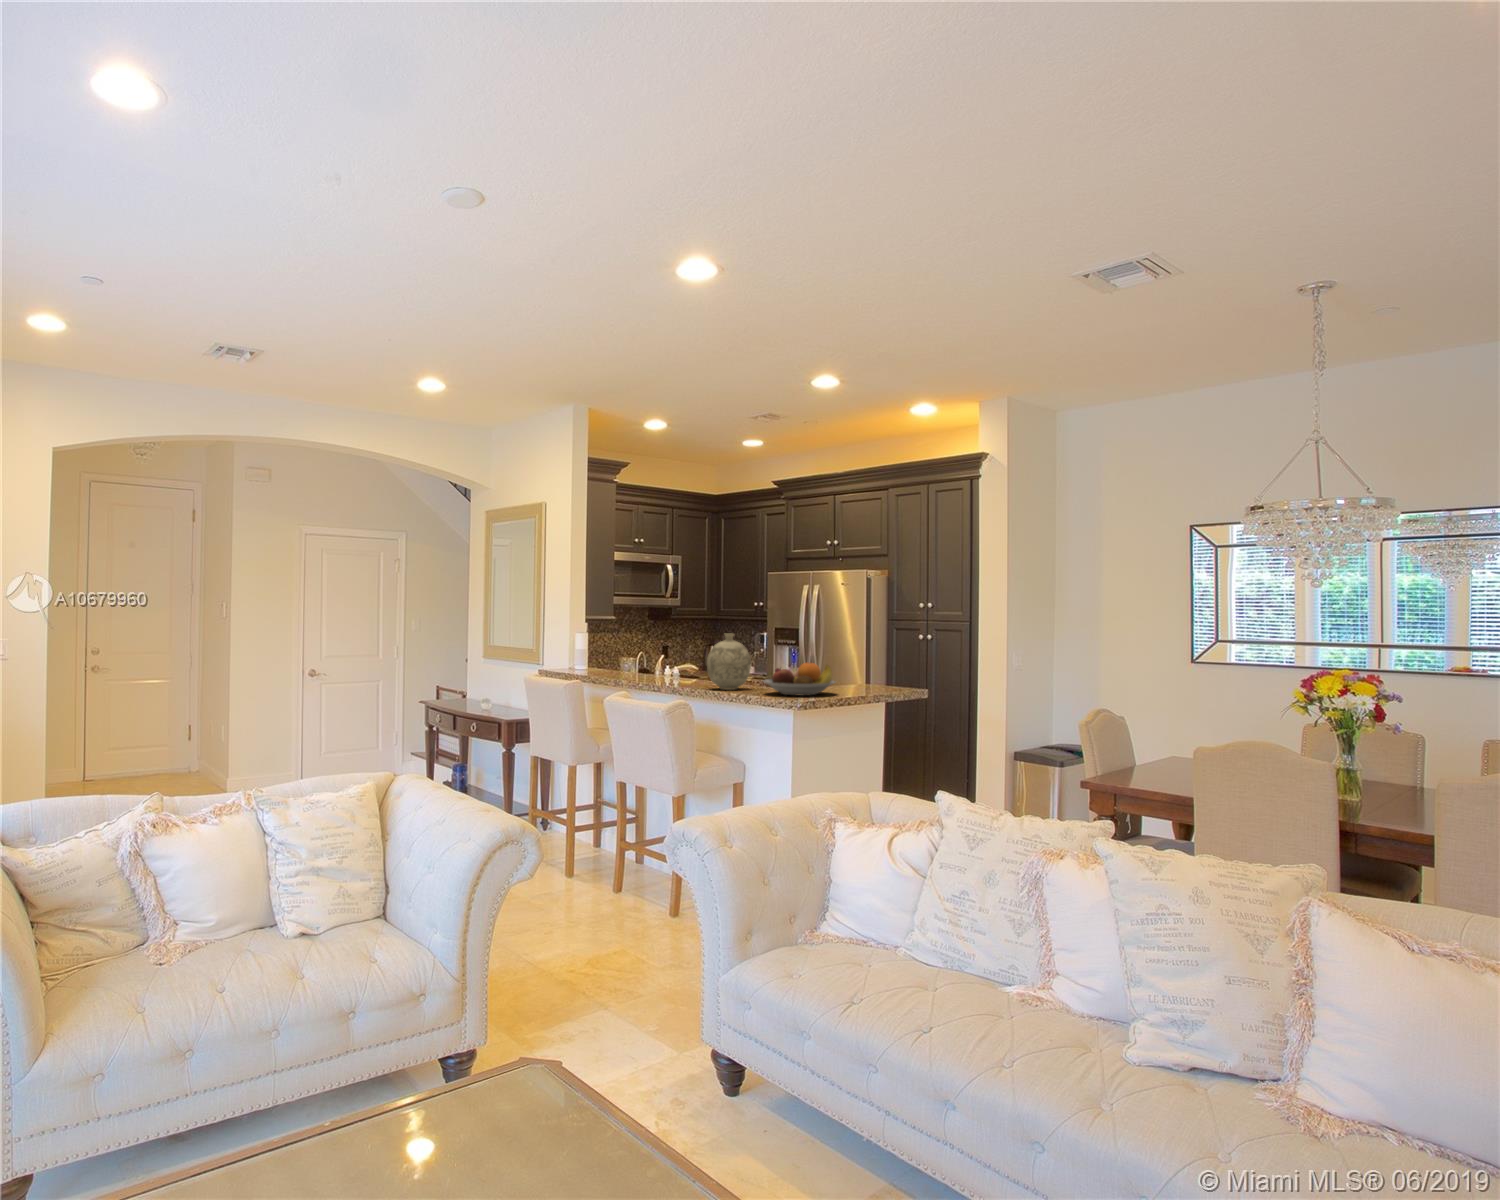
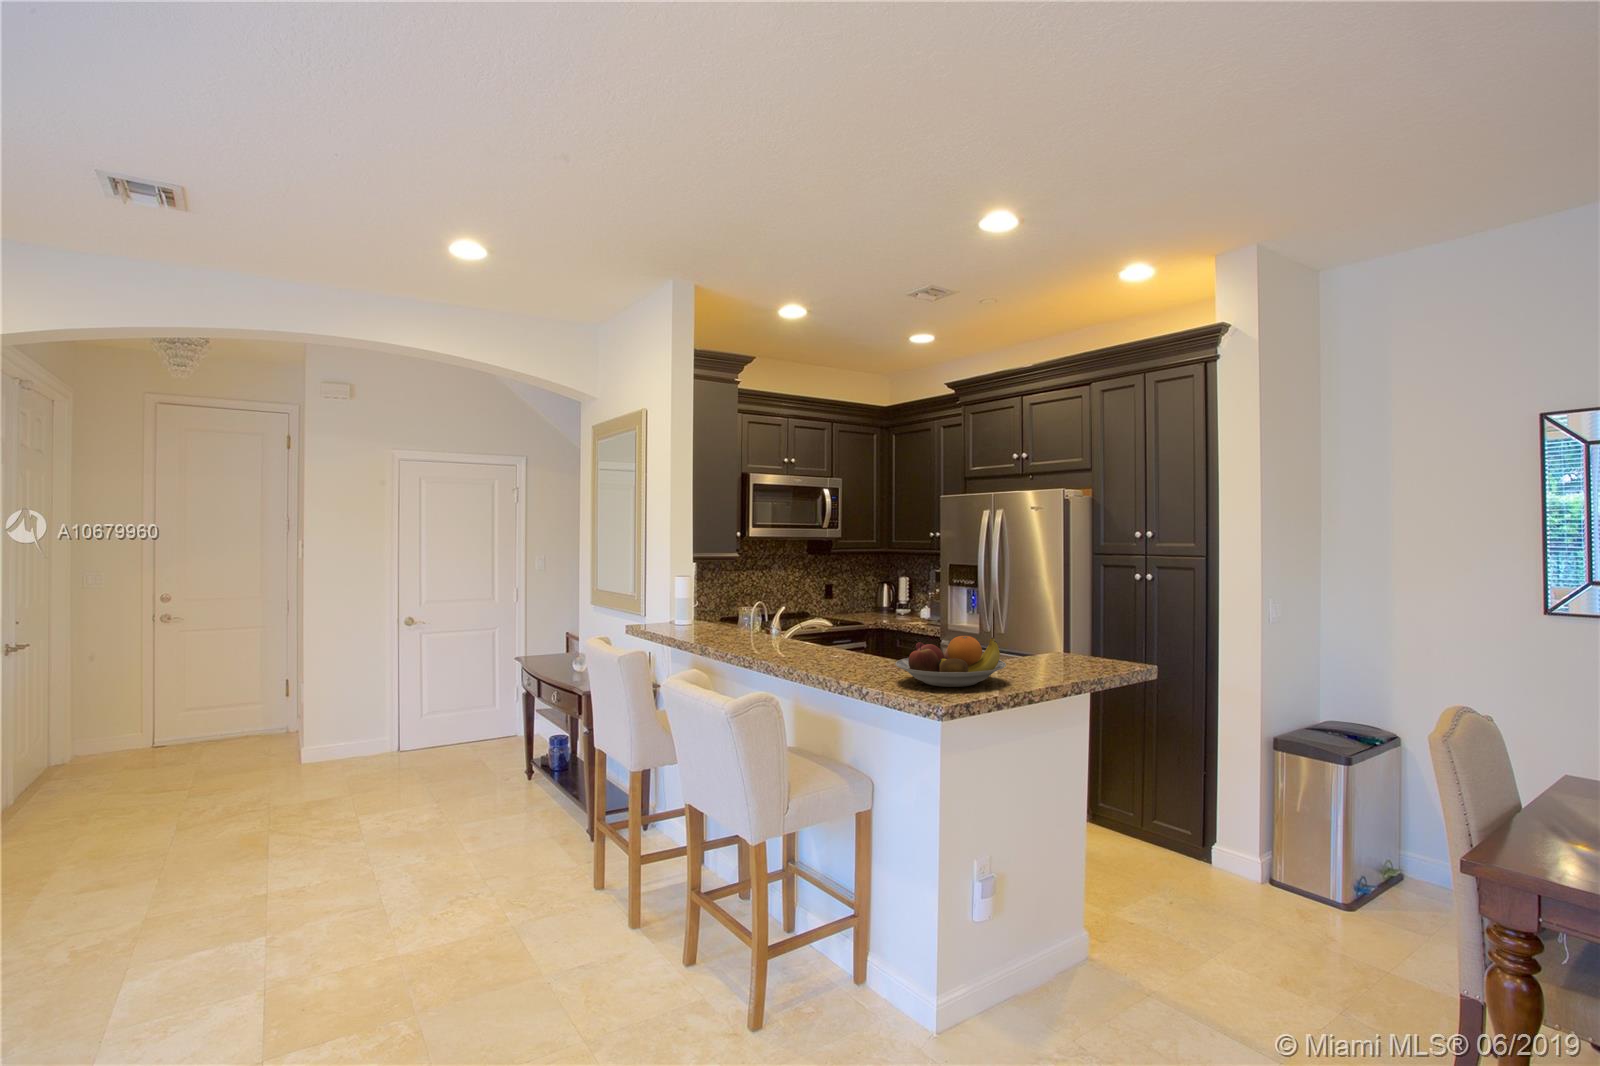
decorative vase: present [707,634,751,690] -> none [825,590,887,670]

